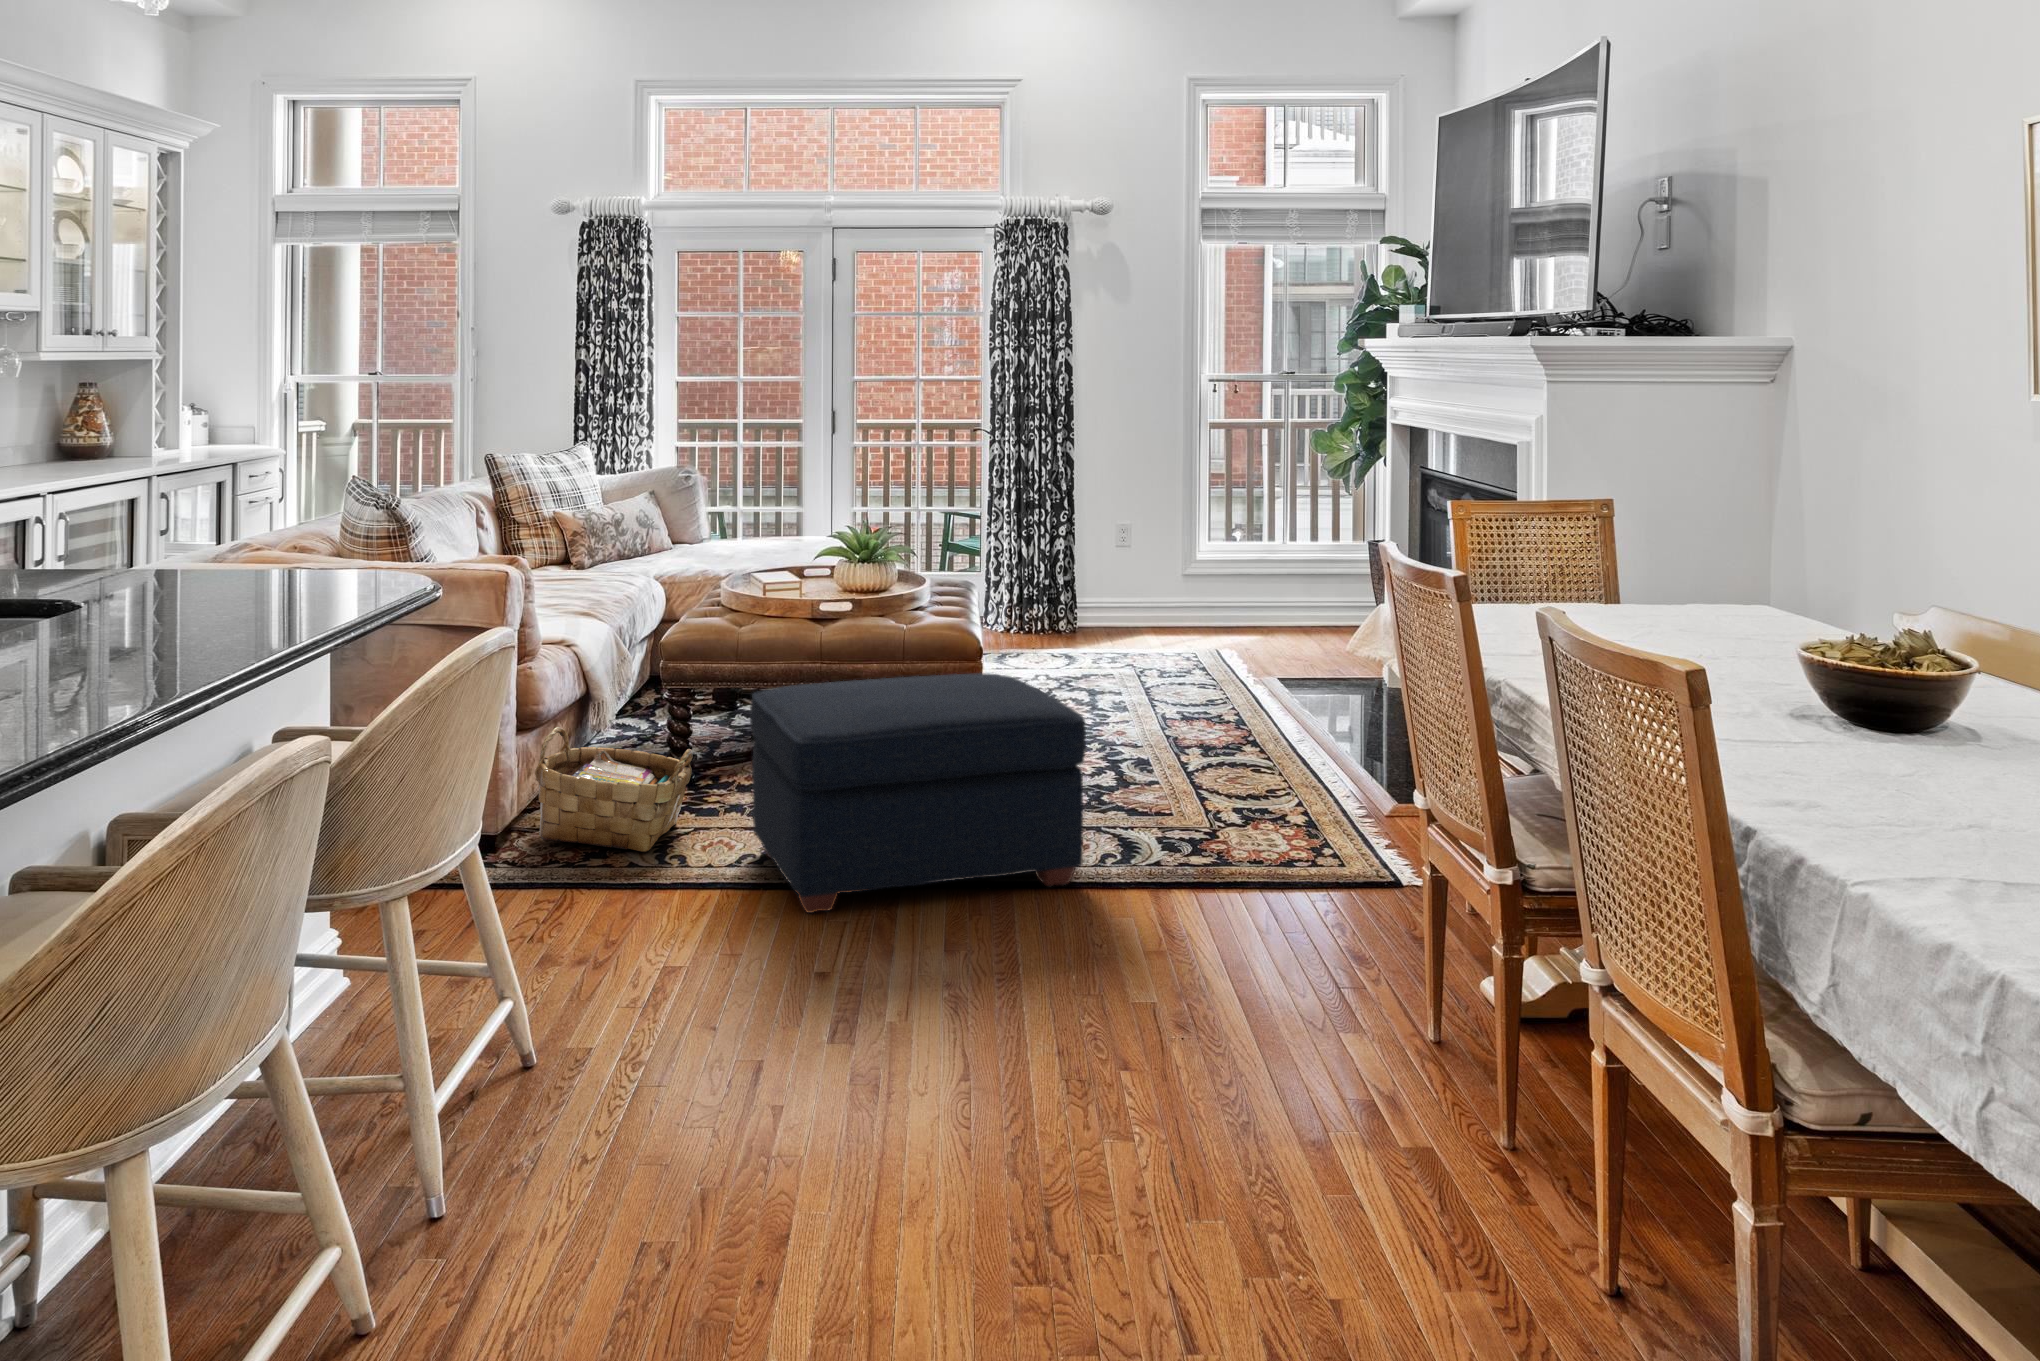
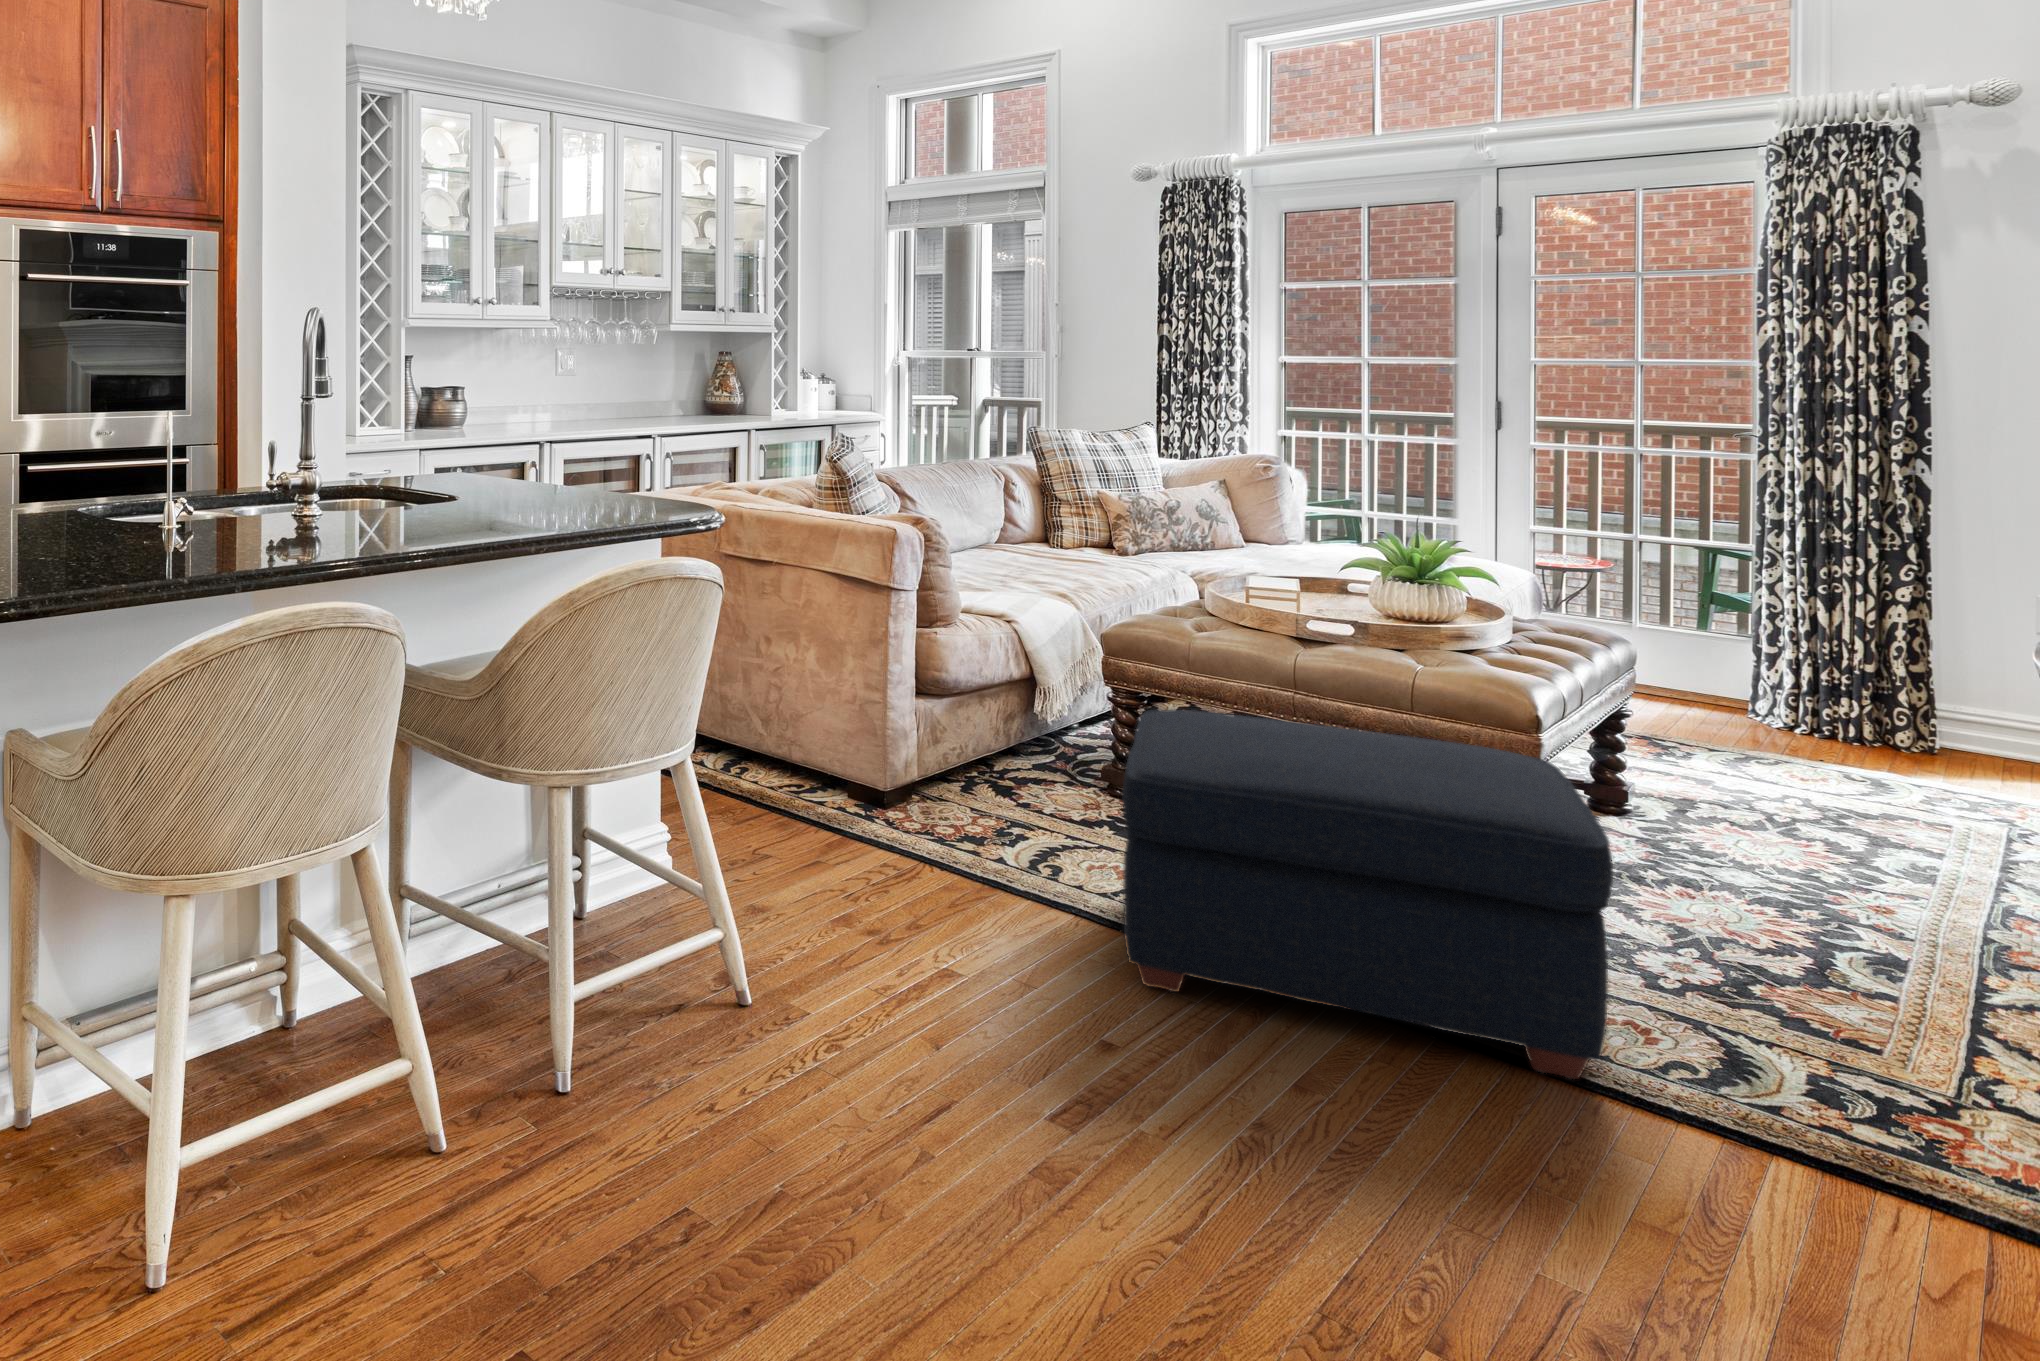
woven basket: present [535,727,693,852] -> none [922,705,1097,859]

